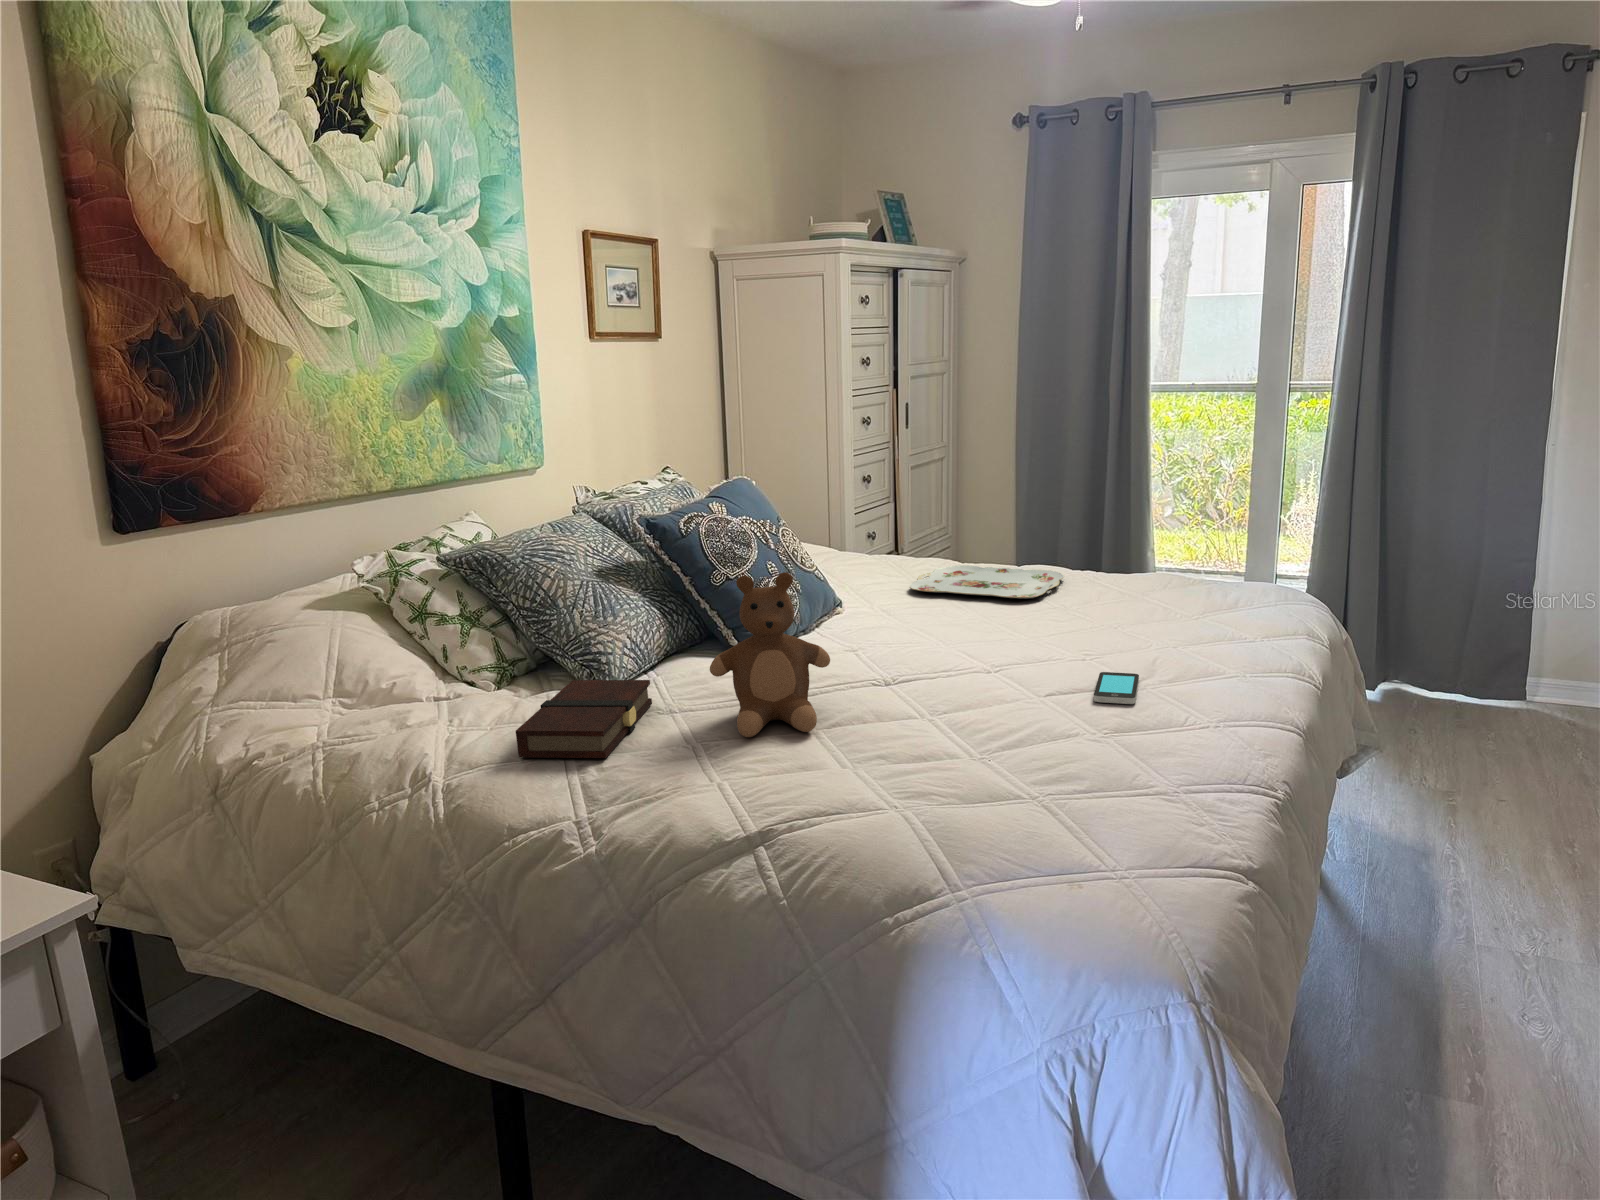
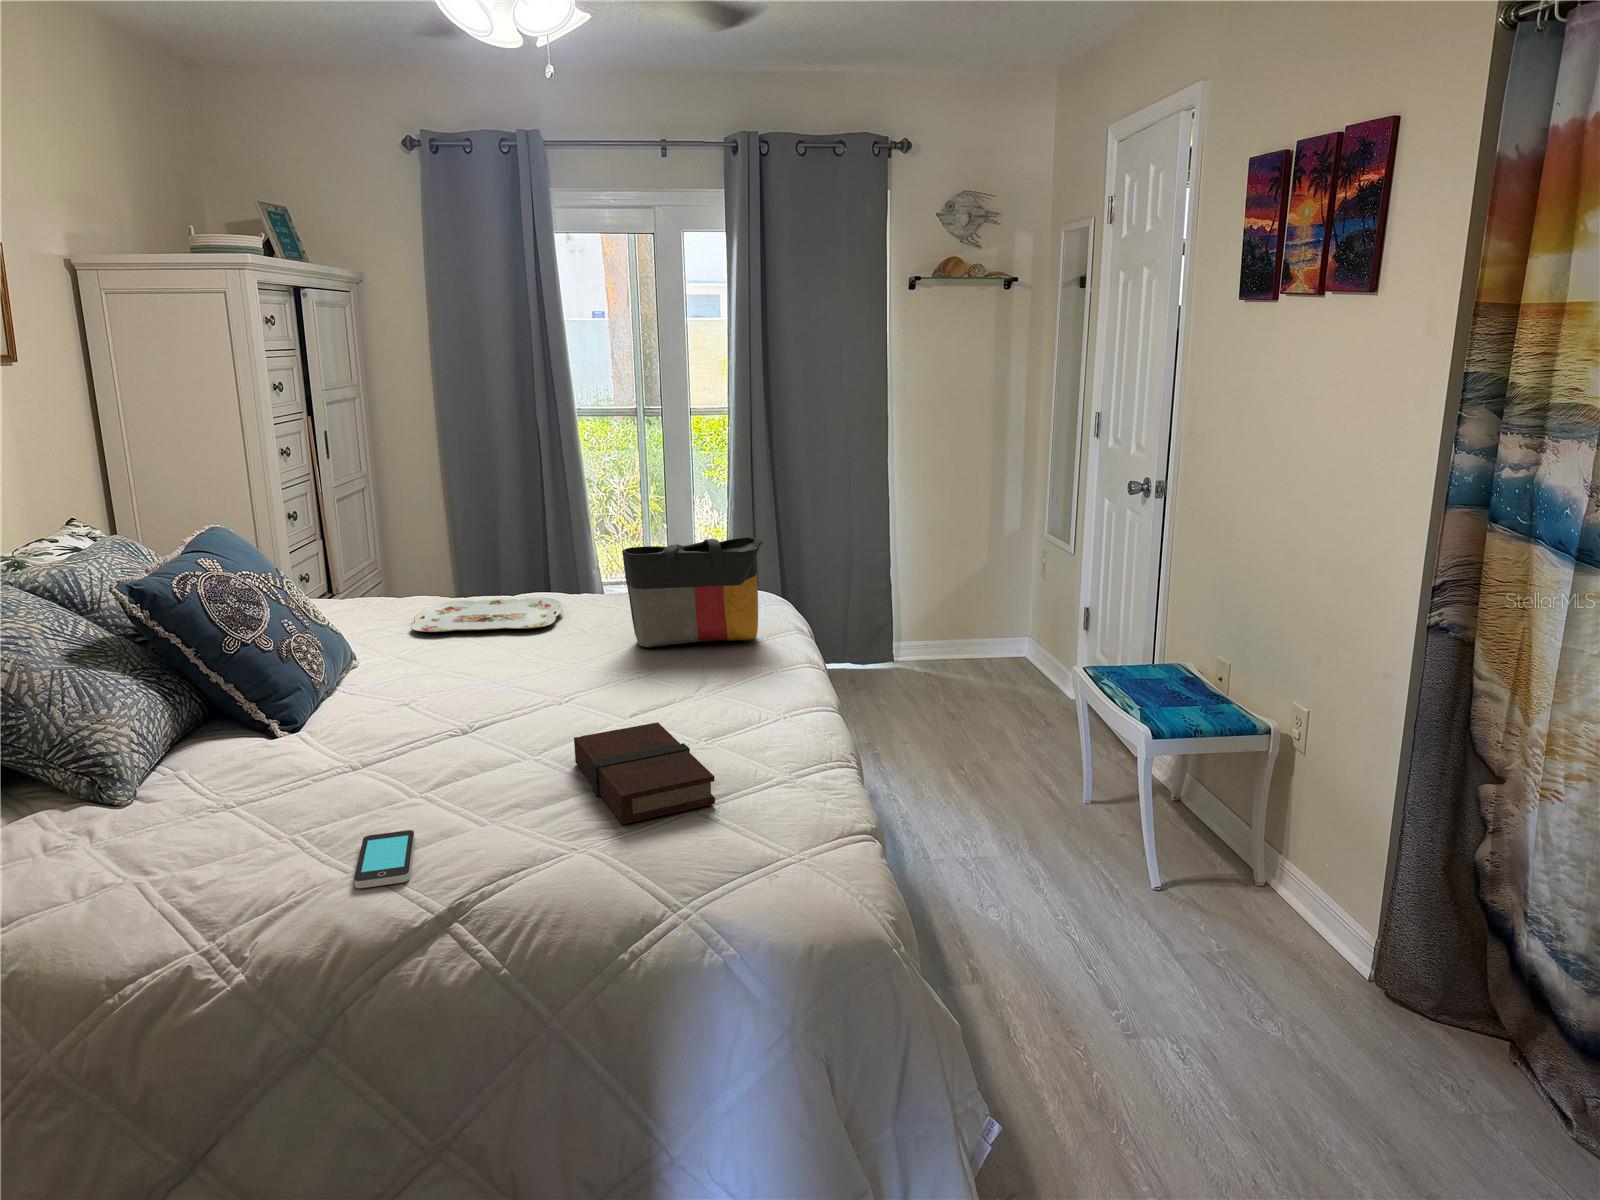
tote bag: none [1102,516,1269,637] -> present [622,537,763,647]
teddy bear: present [710,572,830,737] -> none [287,631,429,816]
smartphone: present [1094,672,1139,704] -> present [354,830,415,888]
book: present [516,680,652,758] -> present [574,722,715,824]

